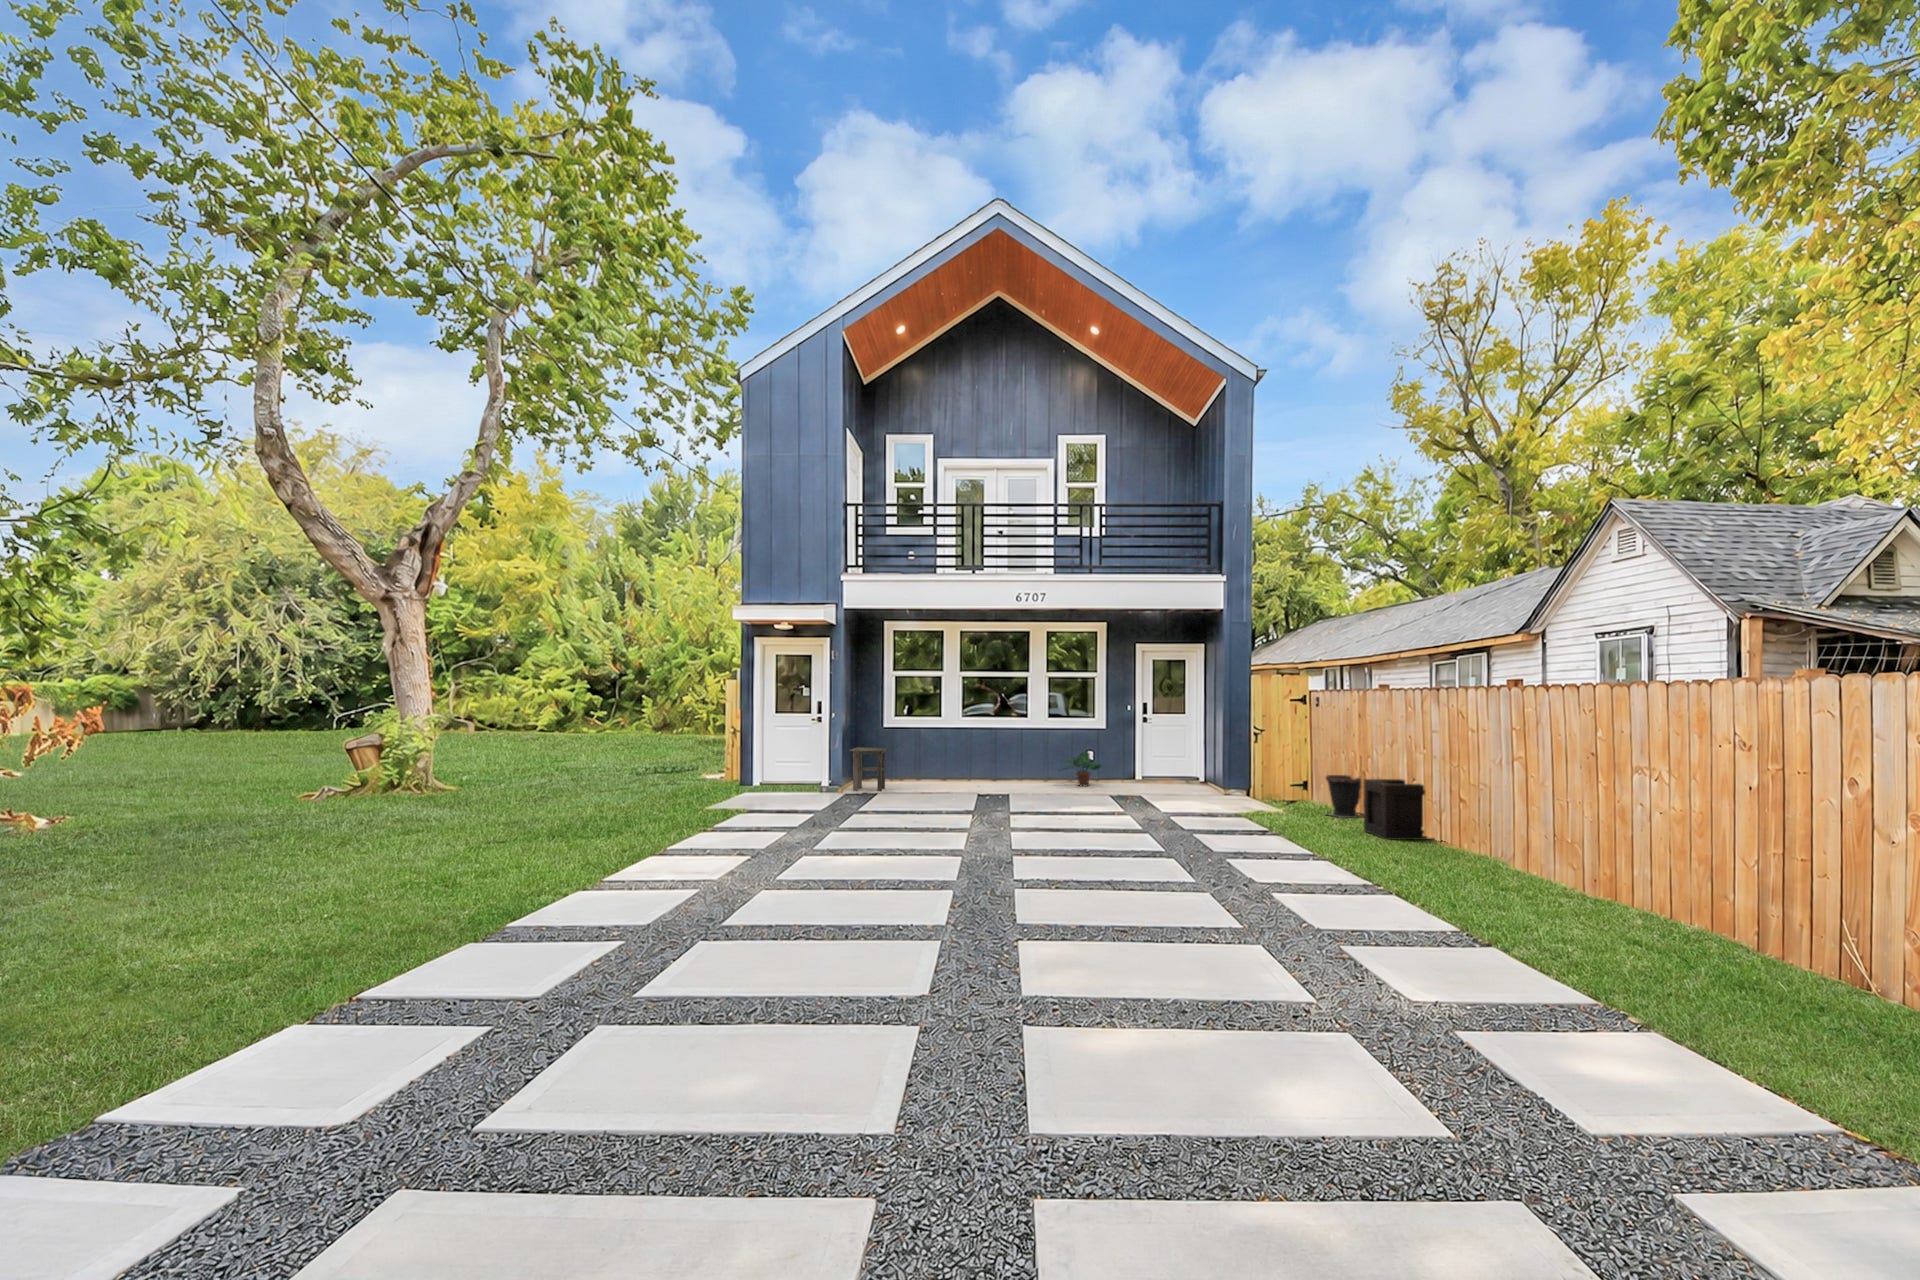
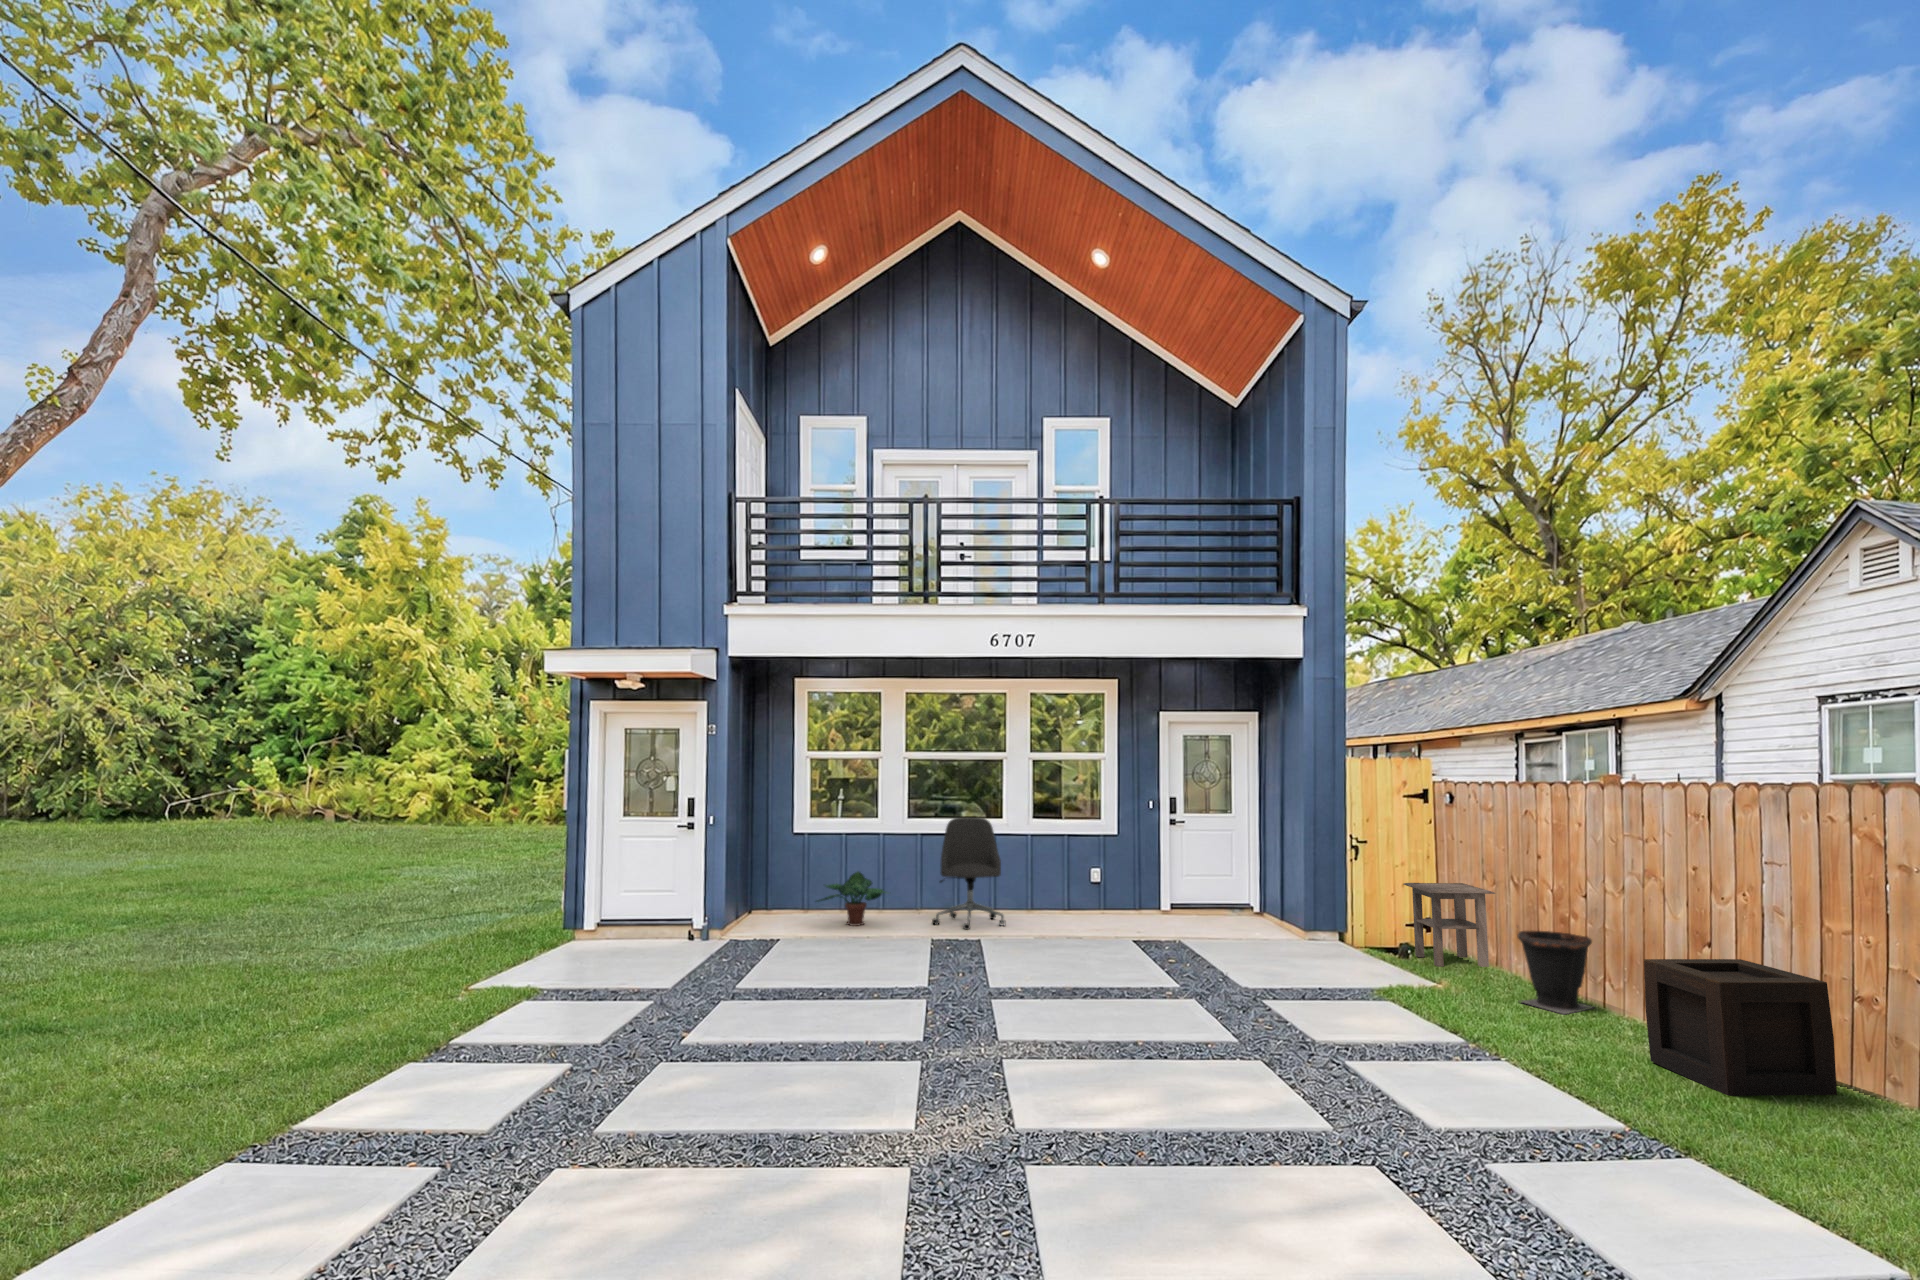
chair: none [979,716,1028,788] -> present [932,817,1005,930]
side table: present [849,747,889,791] -> present [1403,883,1495,967]
potted plant: present [1064,751,1101,786] -> present [817,871,886,926]

